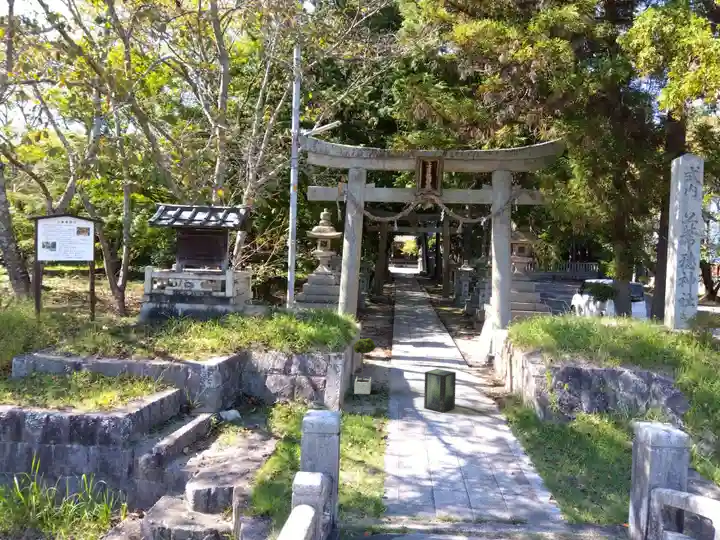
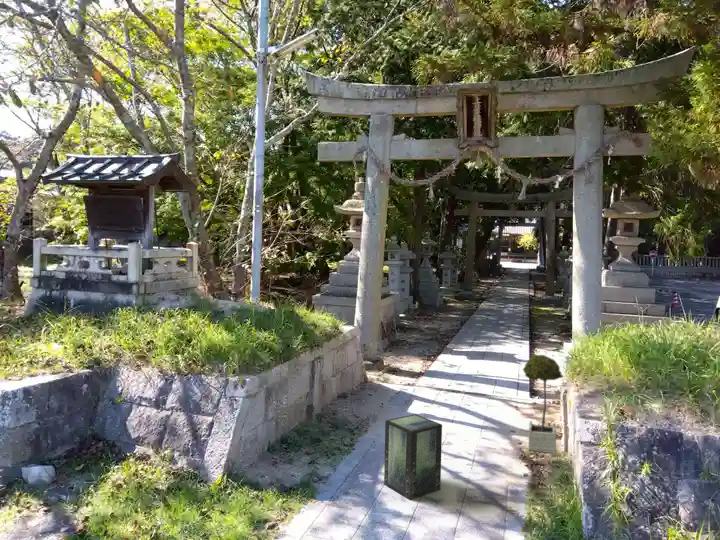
potted tree: present [353,338,376,394] -> present [523,354,563,453]

